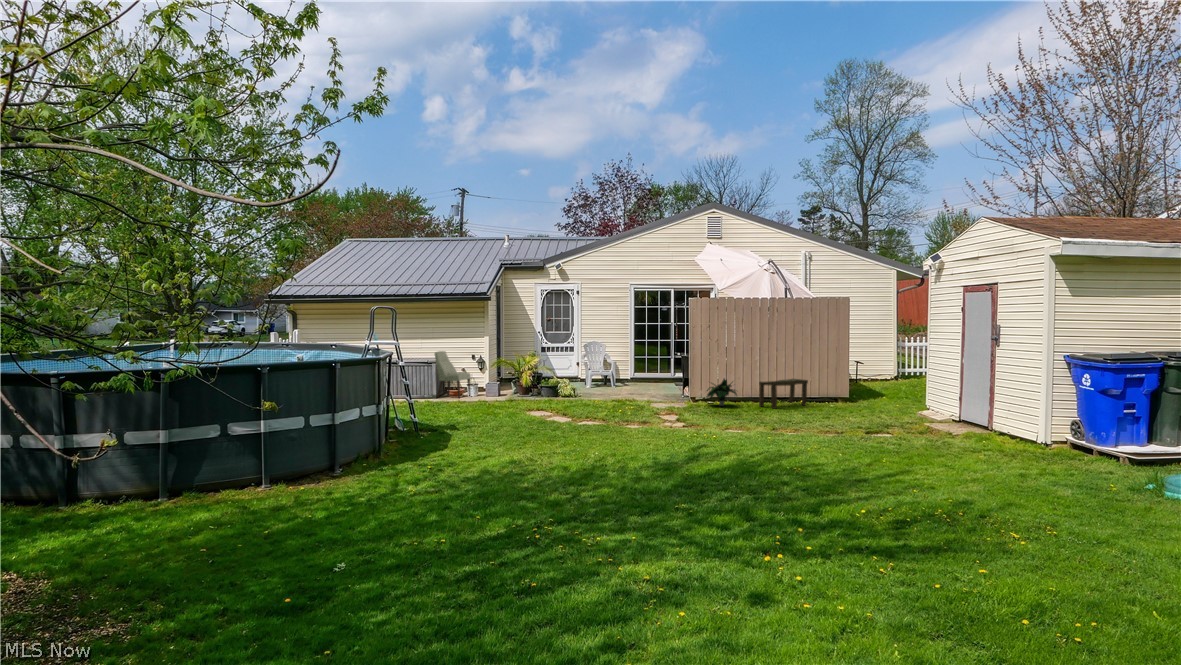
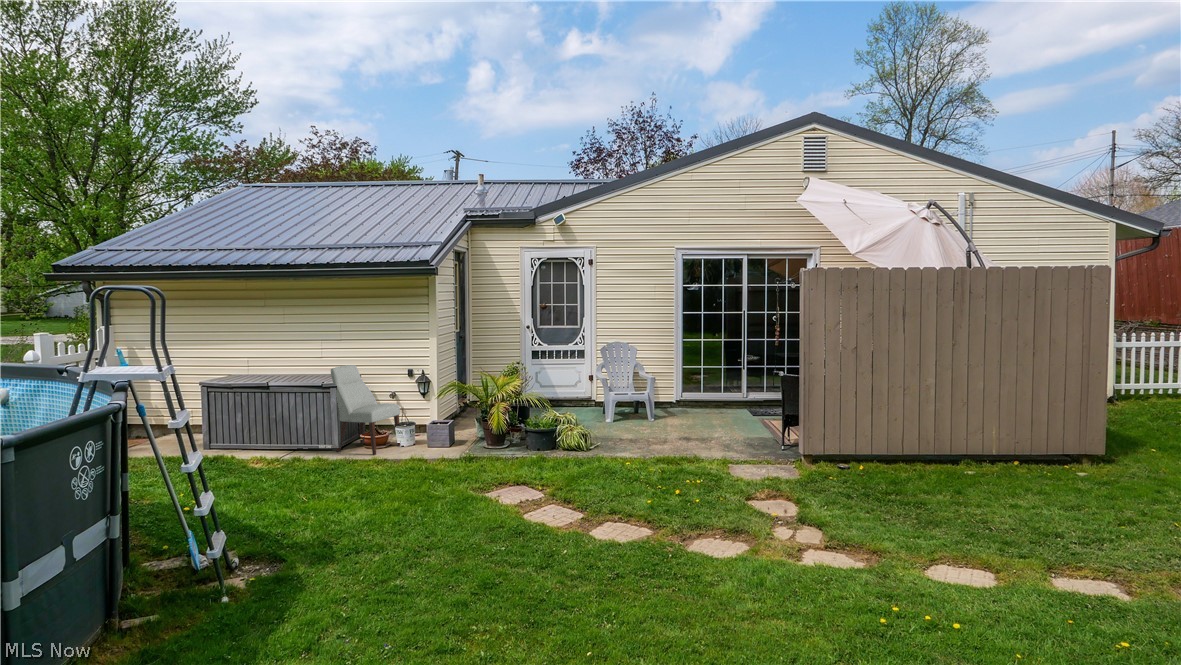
potted plant: present [707,379,737,406] -> none [867,428,951,491]
bench: present [759,379,808,409] -> none [992,427,1096,504]

